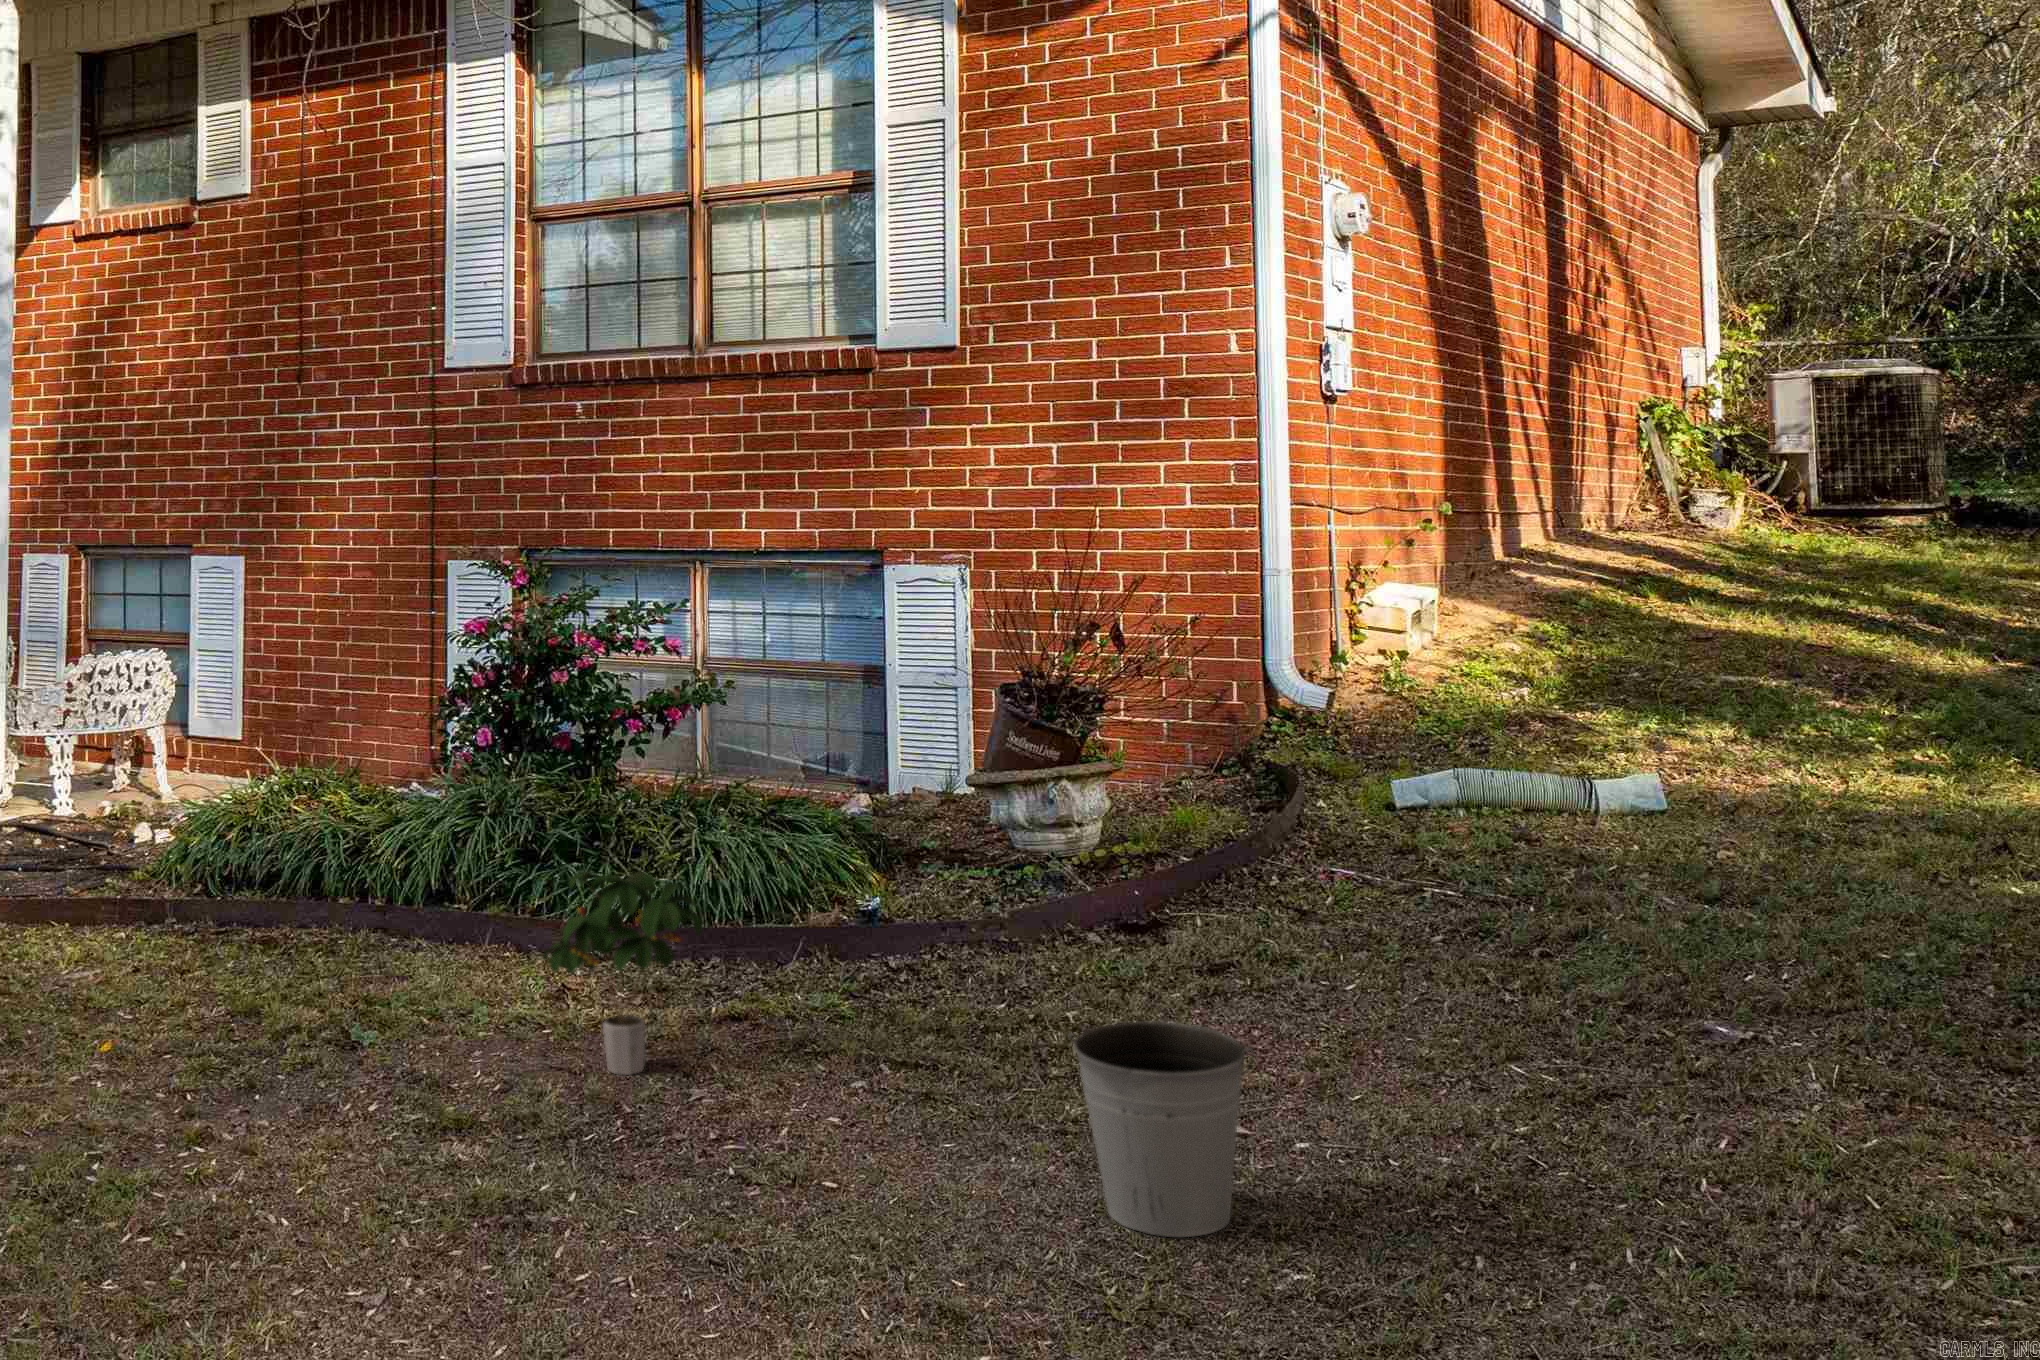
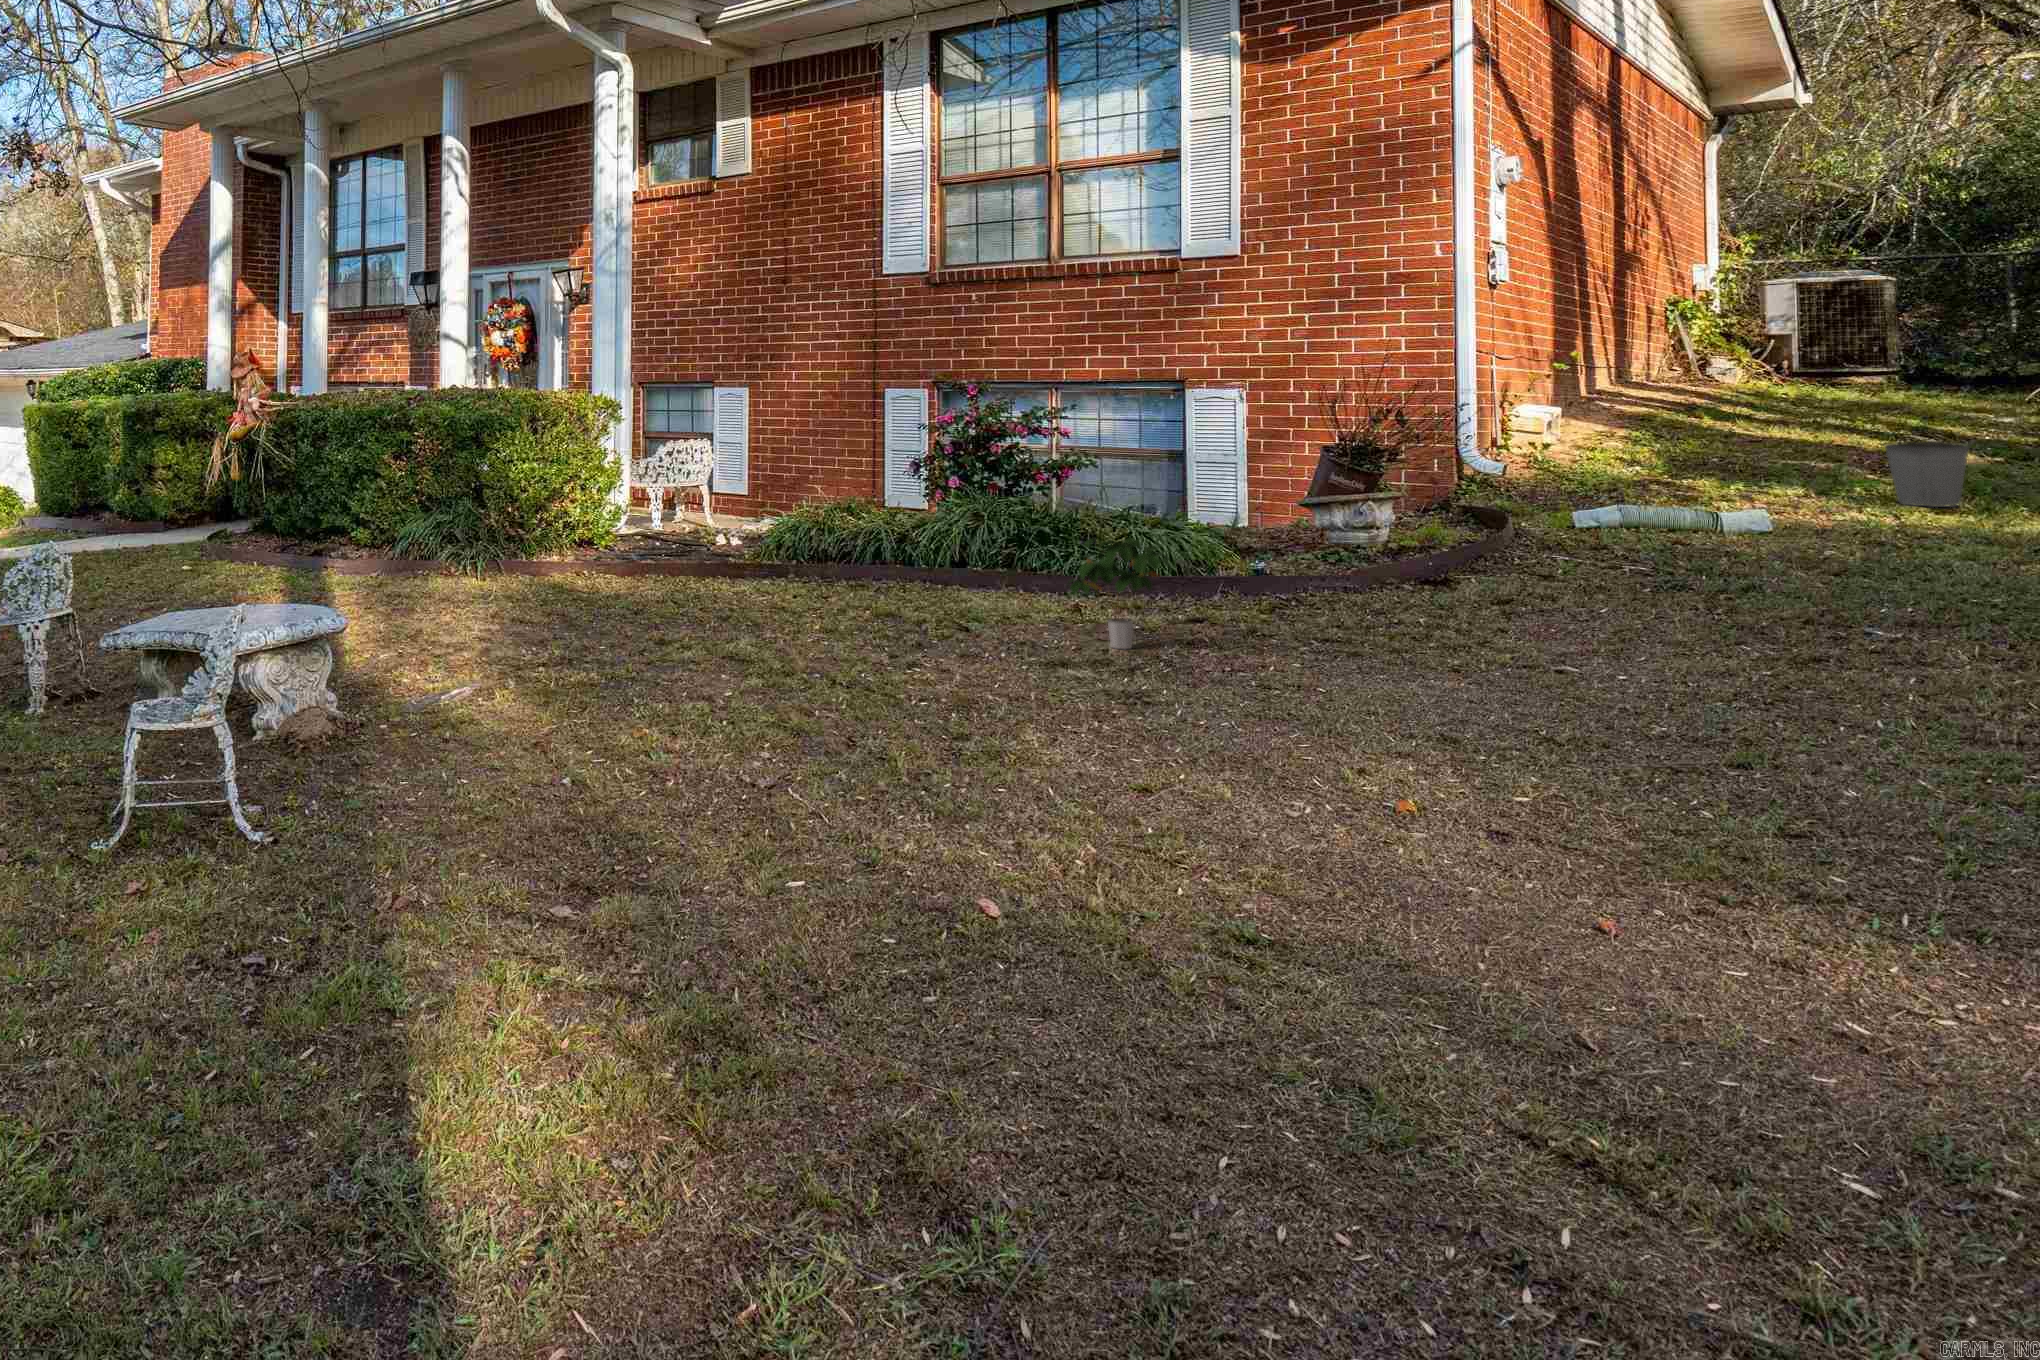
bucket: present [1069,1021,1253,1237] -> present [1883,442,1971,507]

